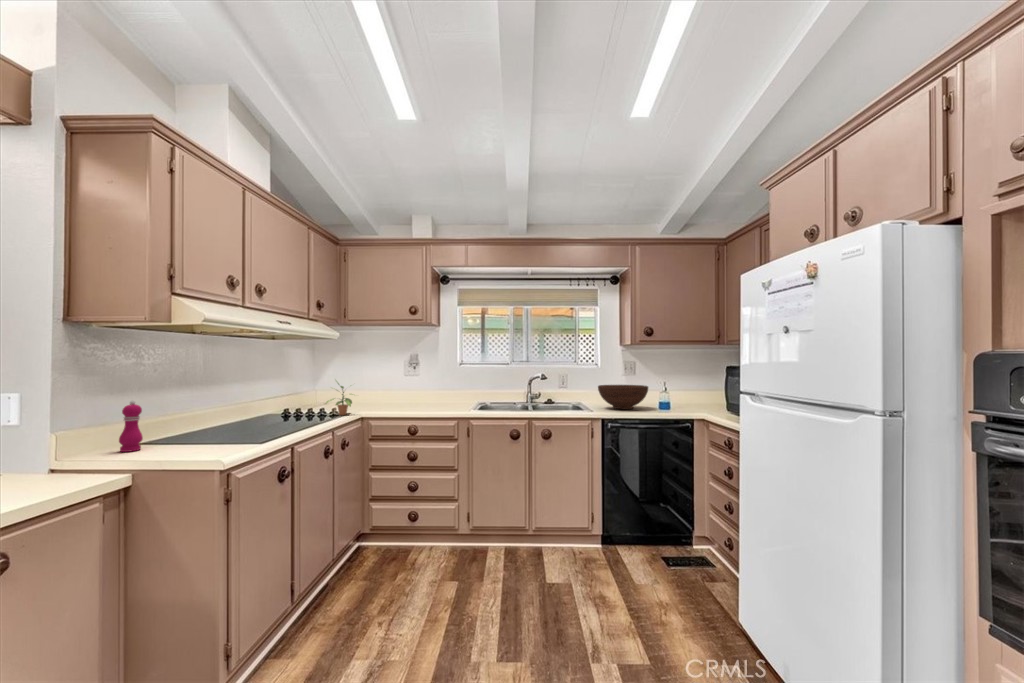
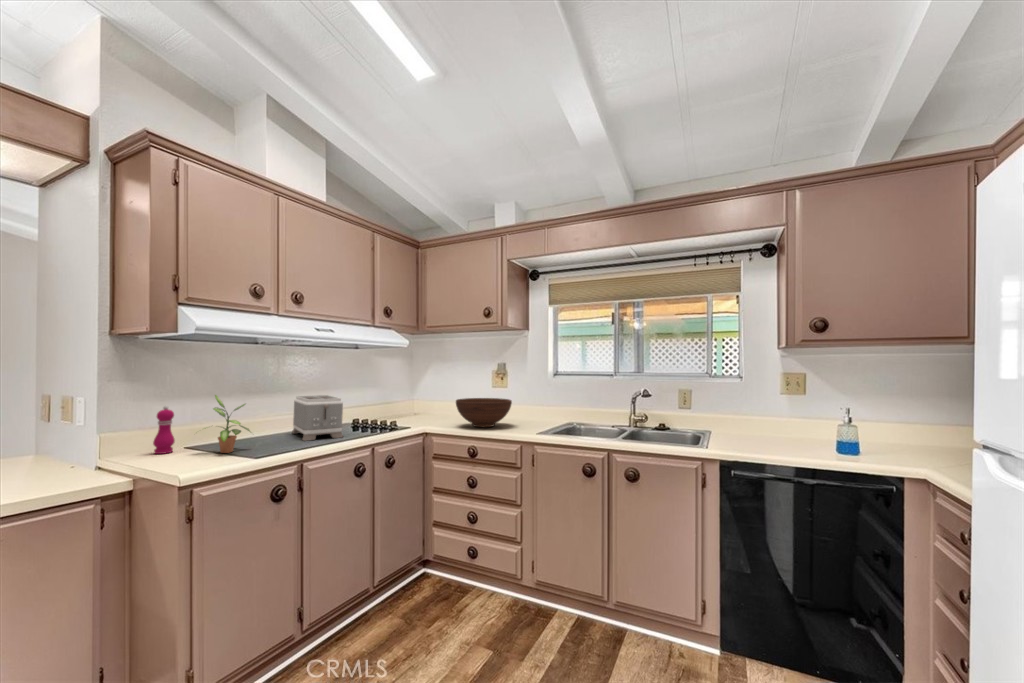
potted plant: present [326,383,353,415] -> present [213,395,250,453]
fruit bowl: present [598,385,648,409] -> present [456,398,512,427]
toaster: none [230,388,300,431] -> present [292,395,343,441]

